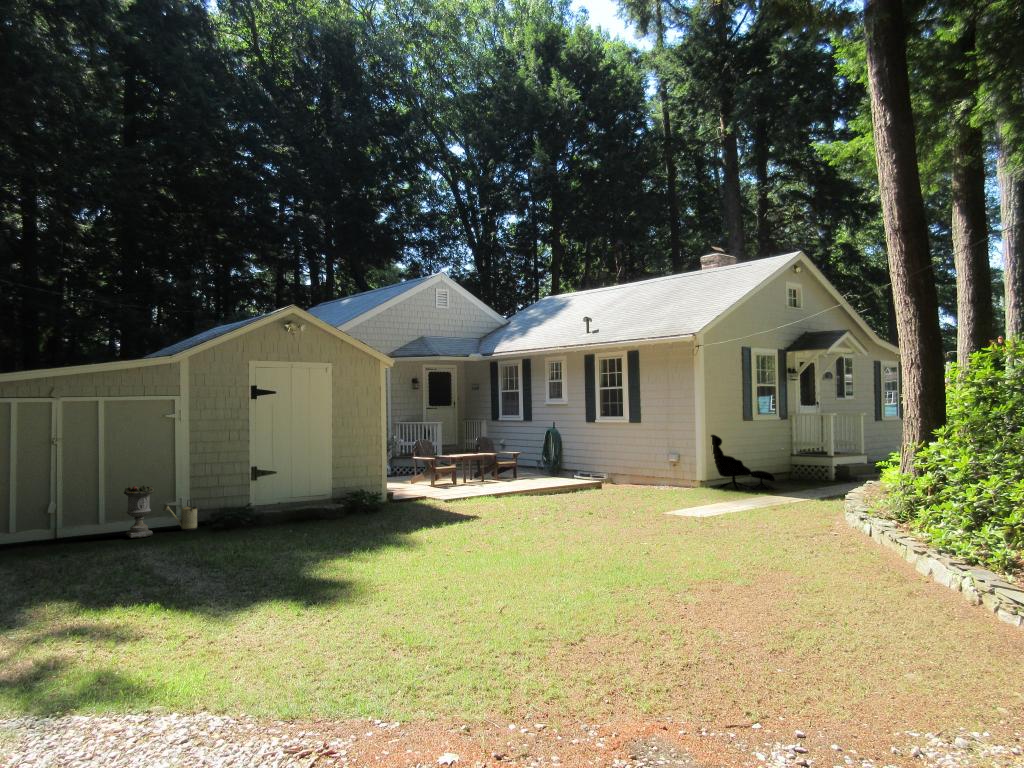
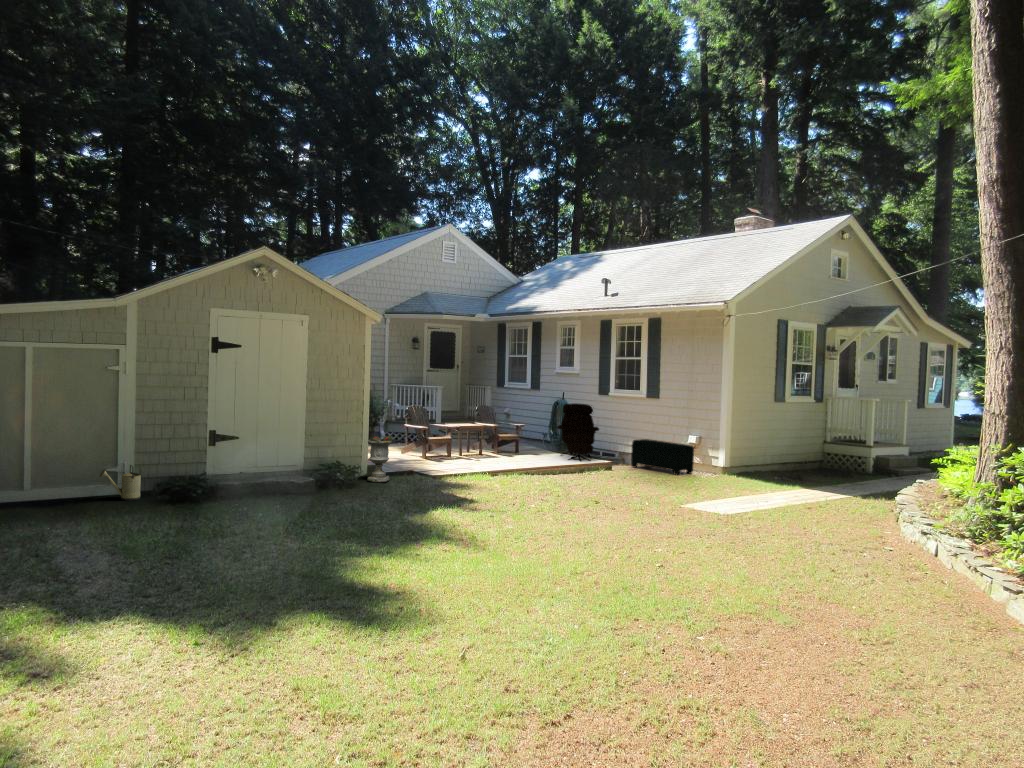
lounge chair: present [711,435,775,490] -> present [558,403,599,461]
bench: none [618,459,673,489] -> present [631,439,694,475]
planter: present [124,485,154,538] -> present [367,435,393,482]

